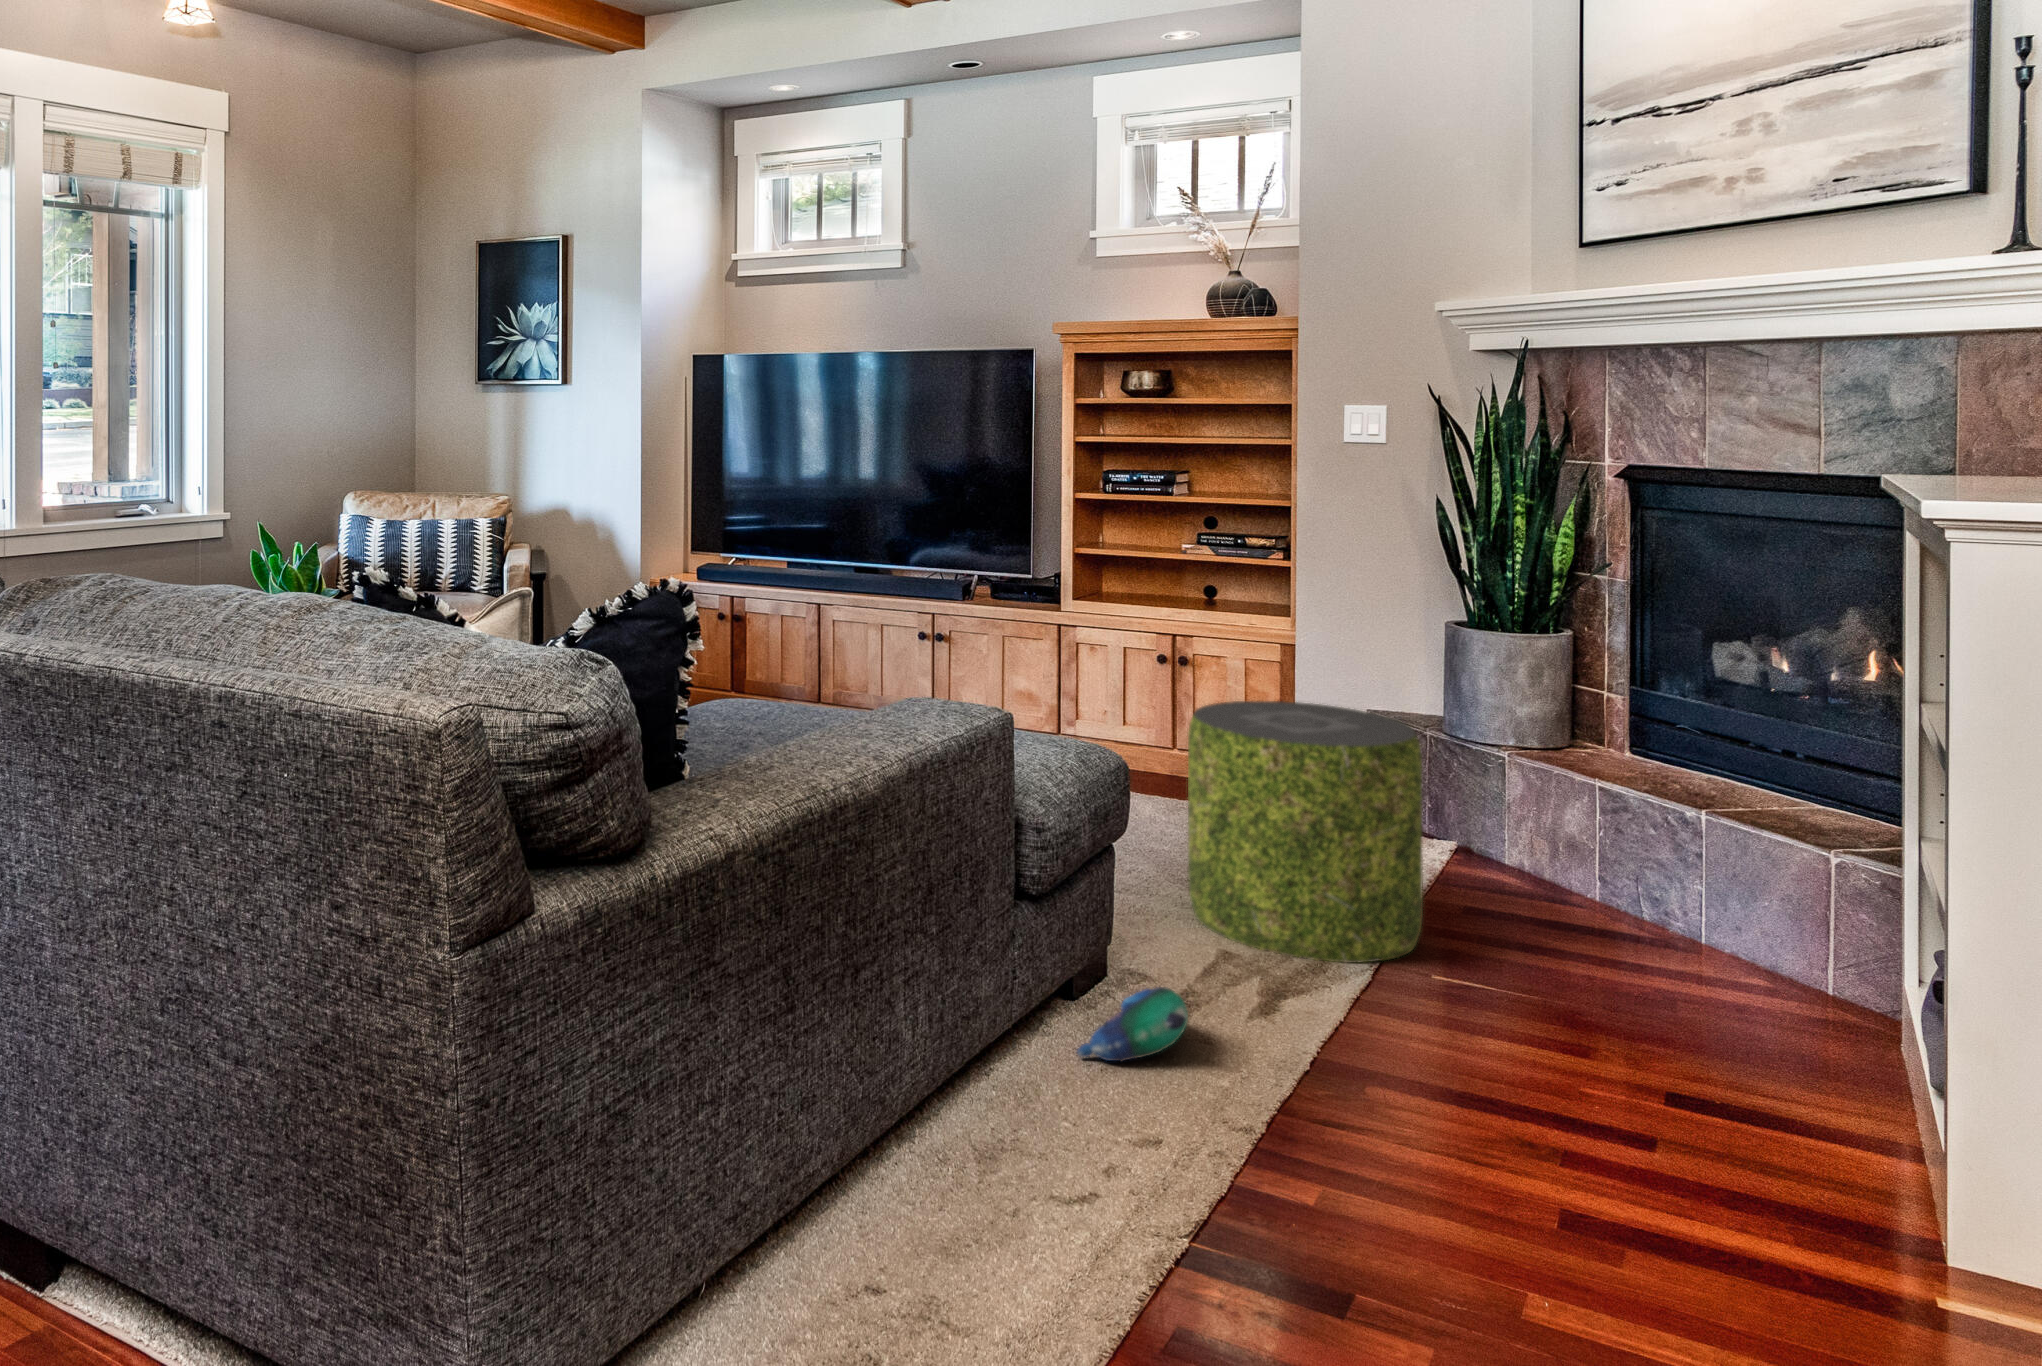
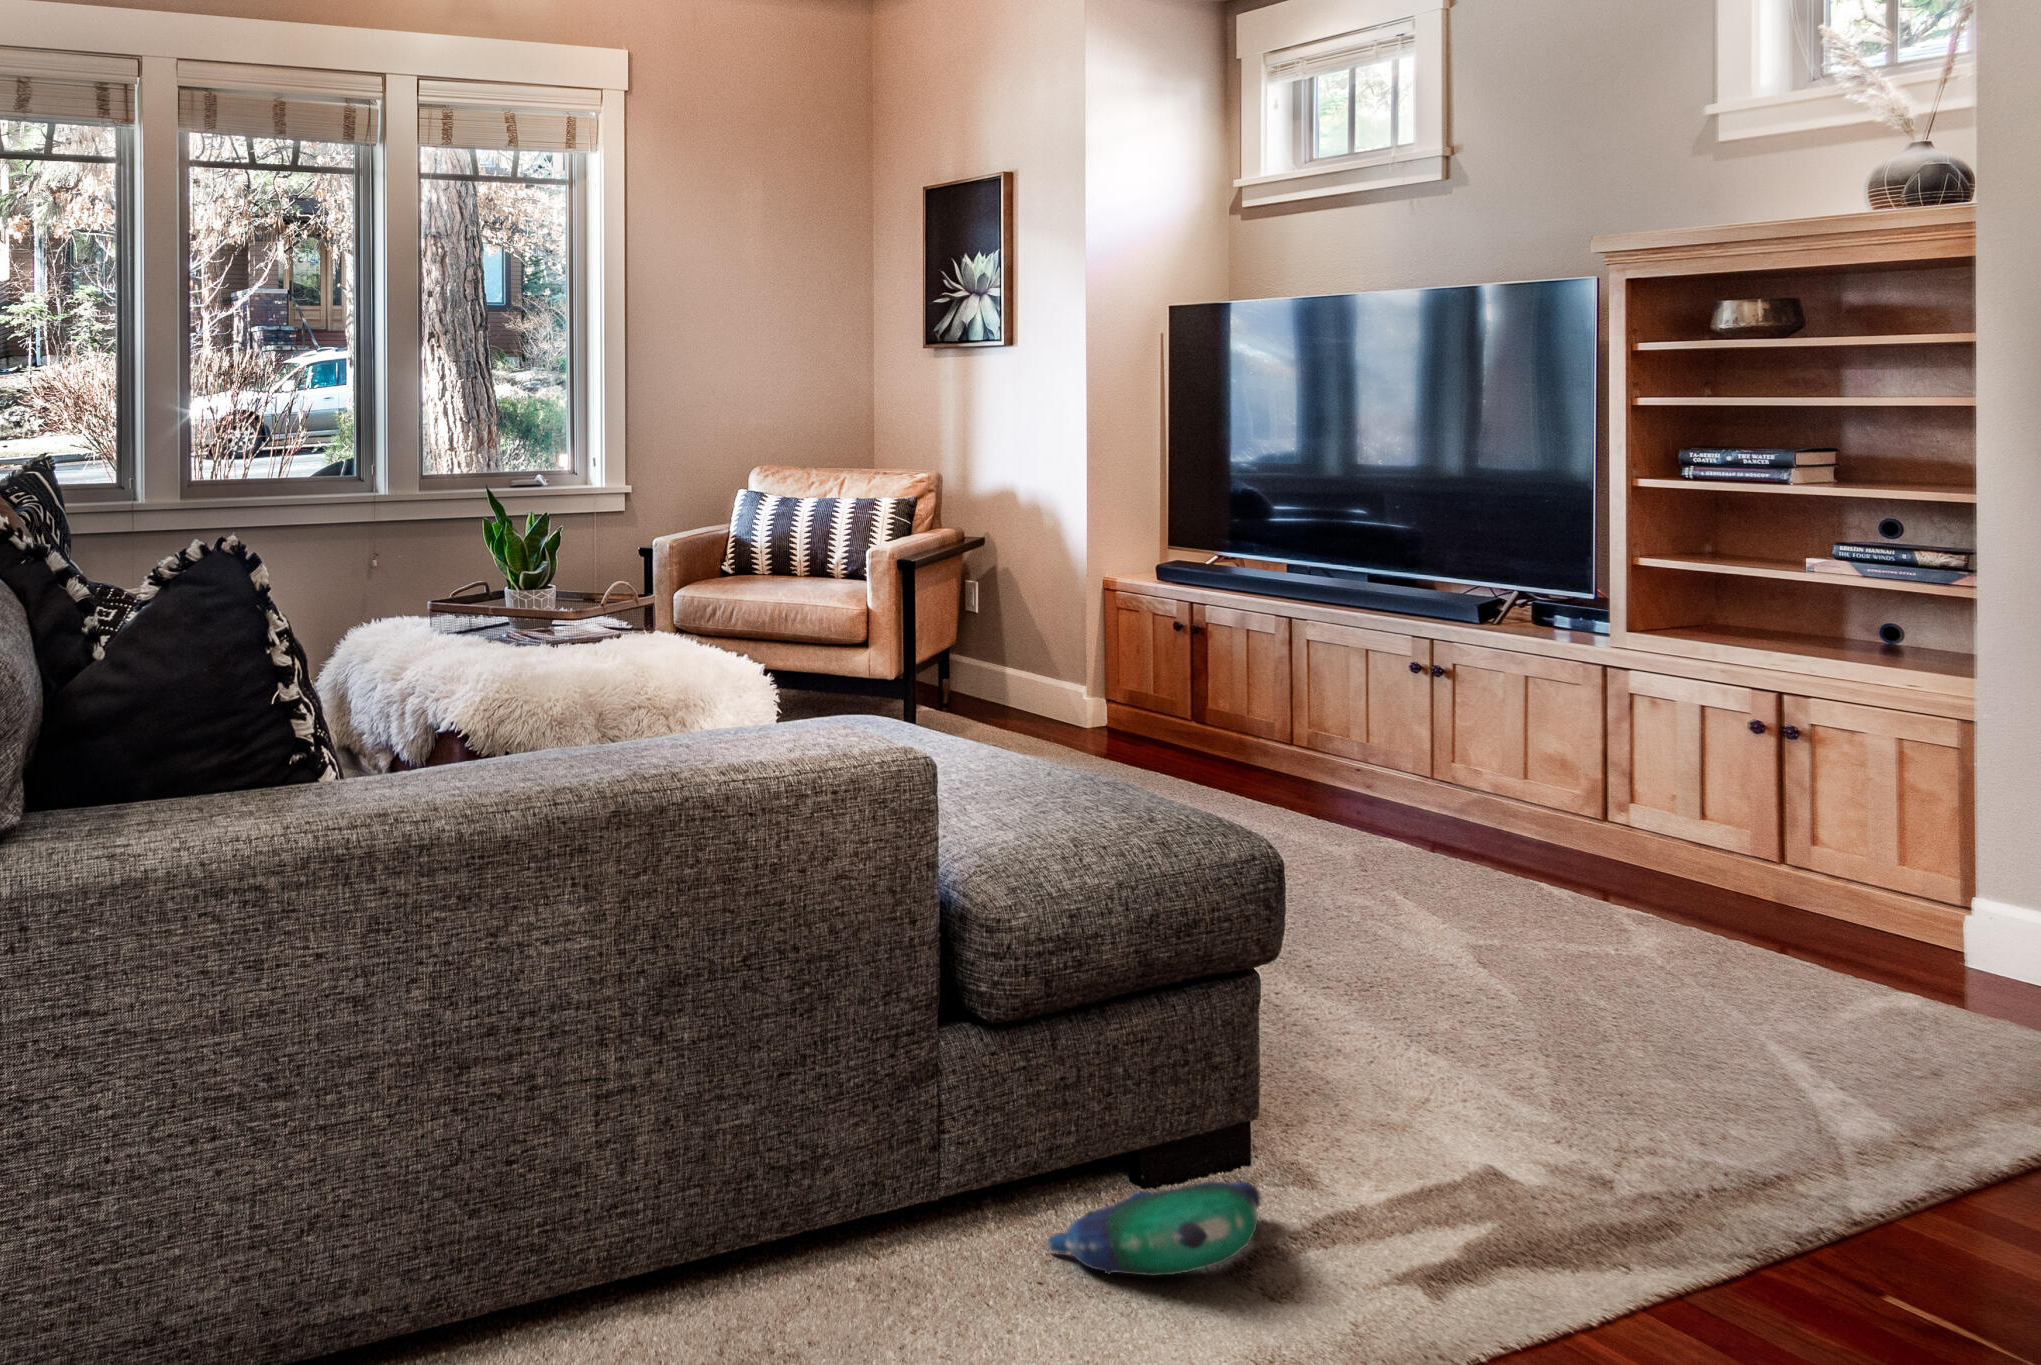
pouf: present [1188,701,1423,963] -> none [1505,789,1927,1243]

